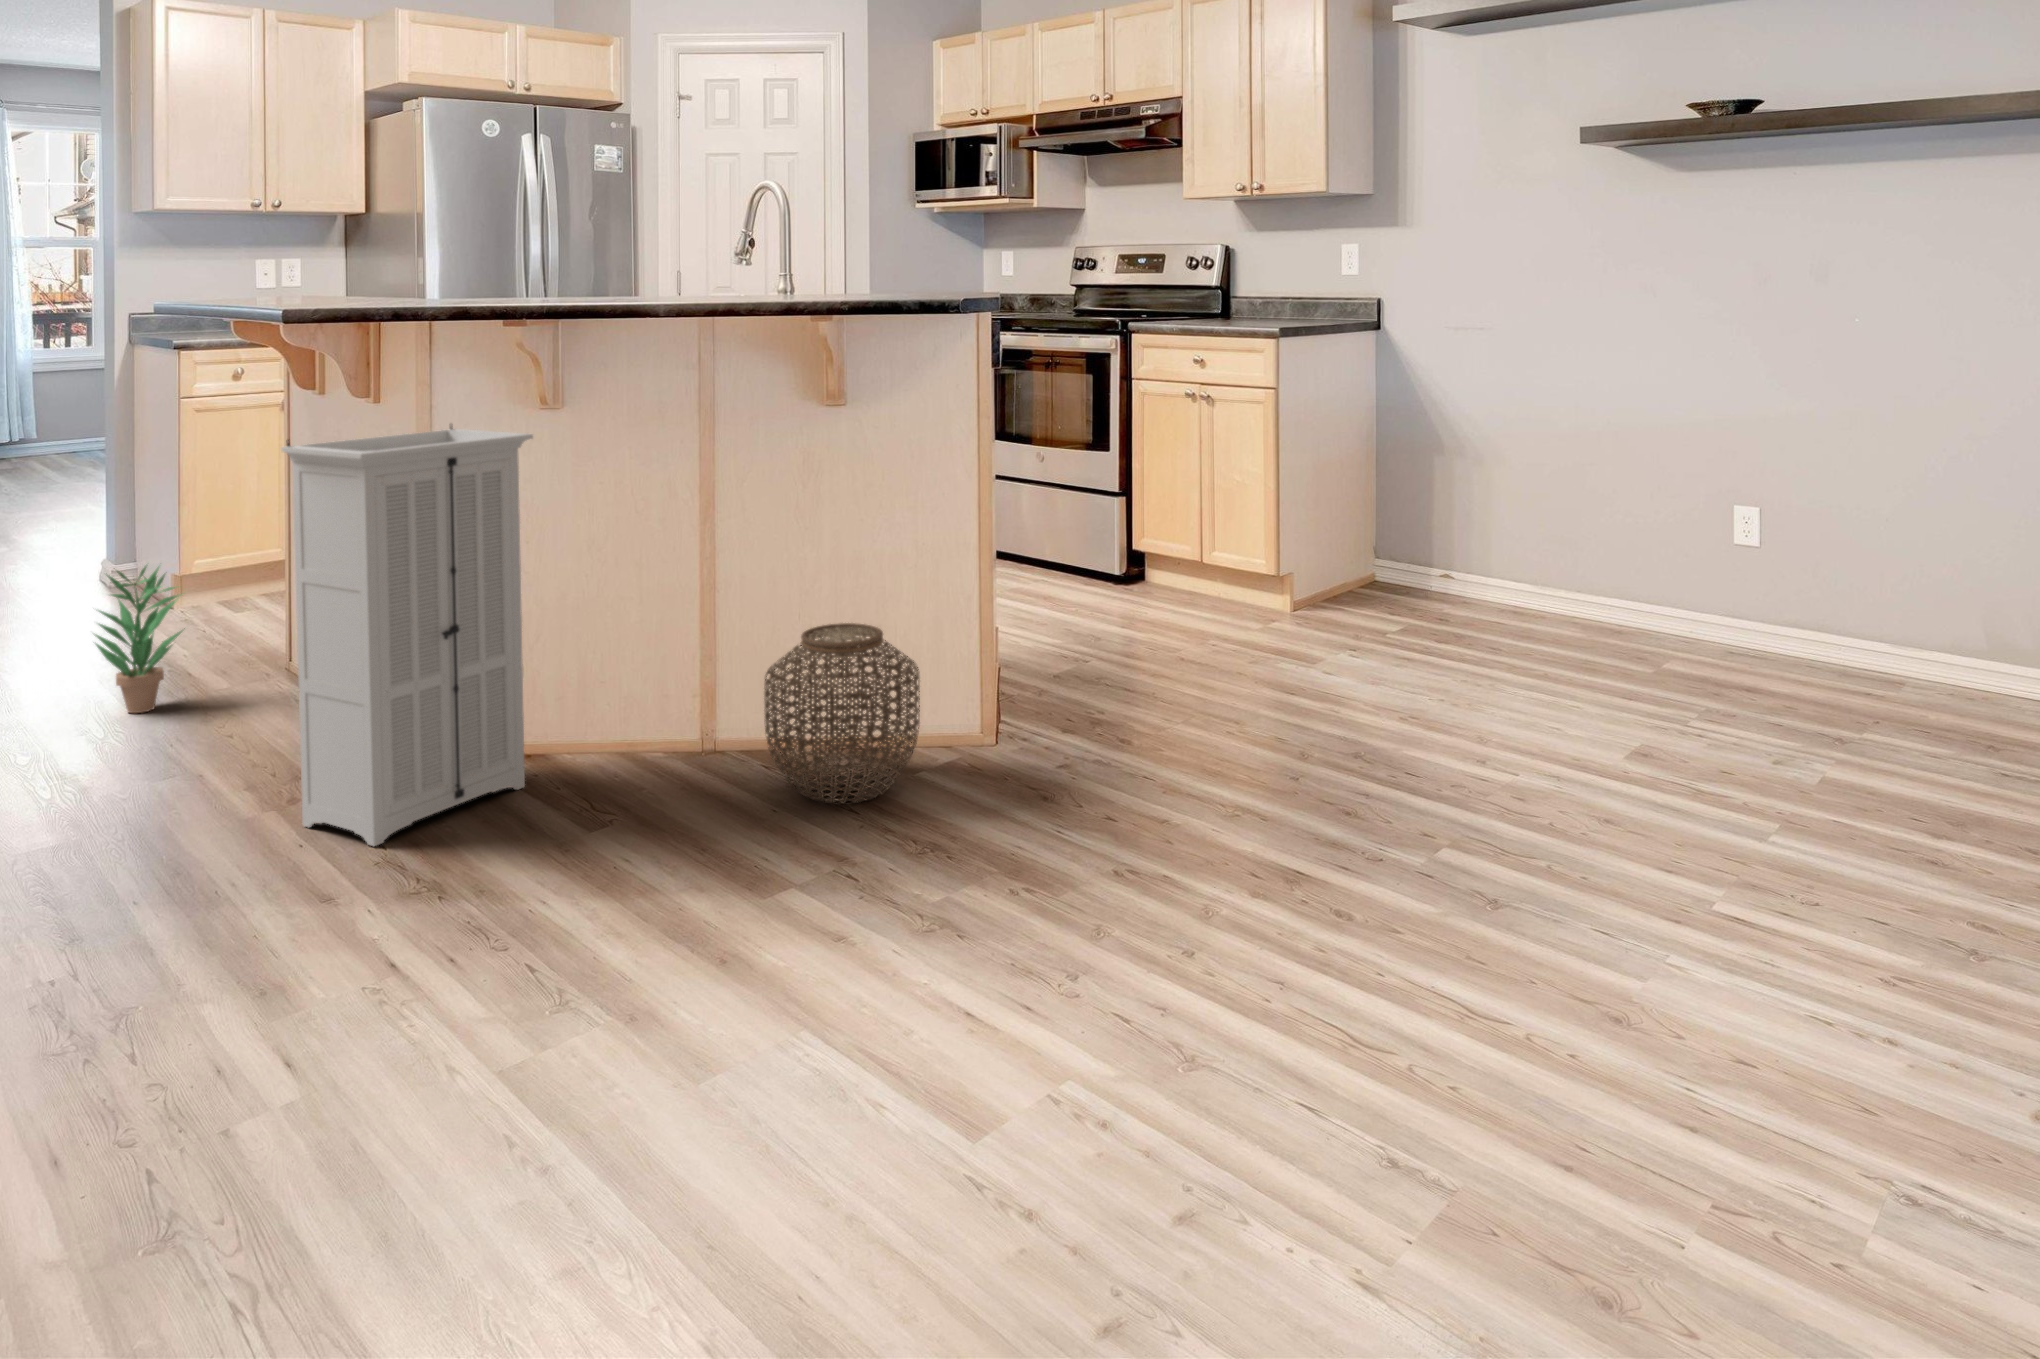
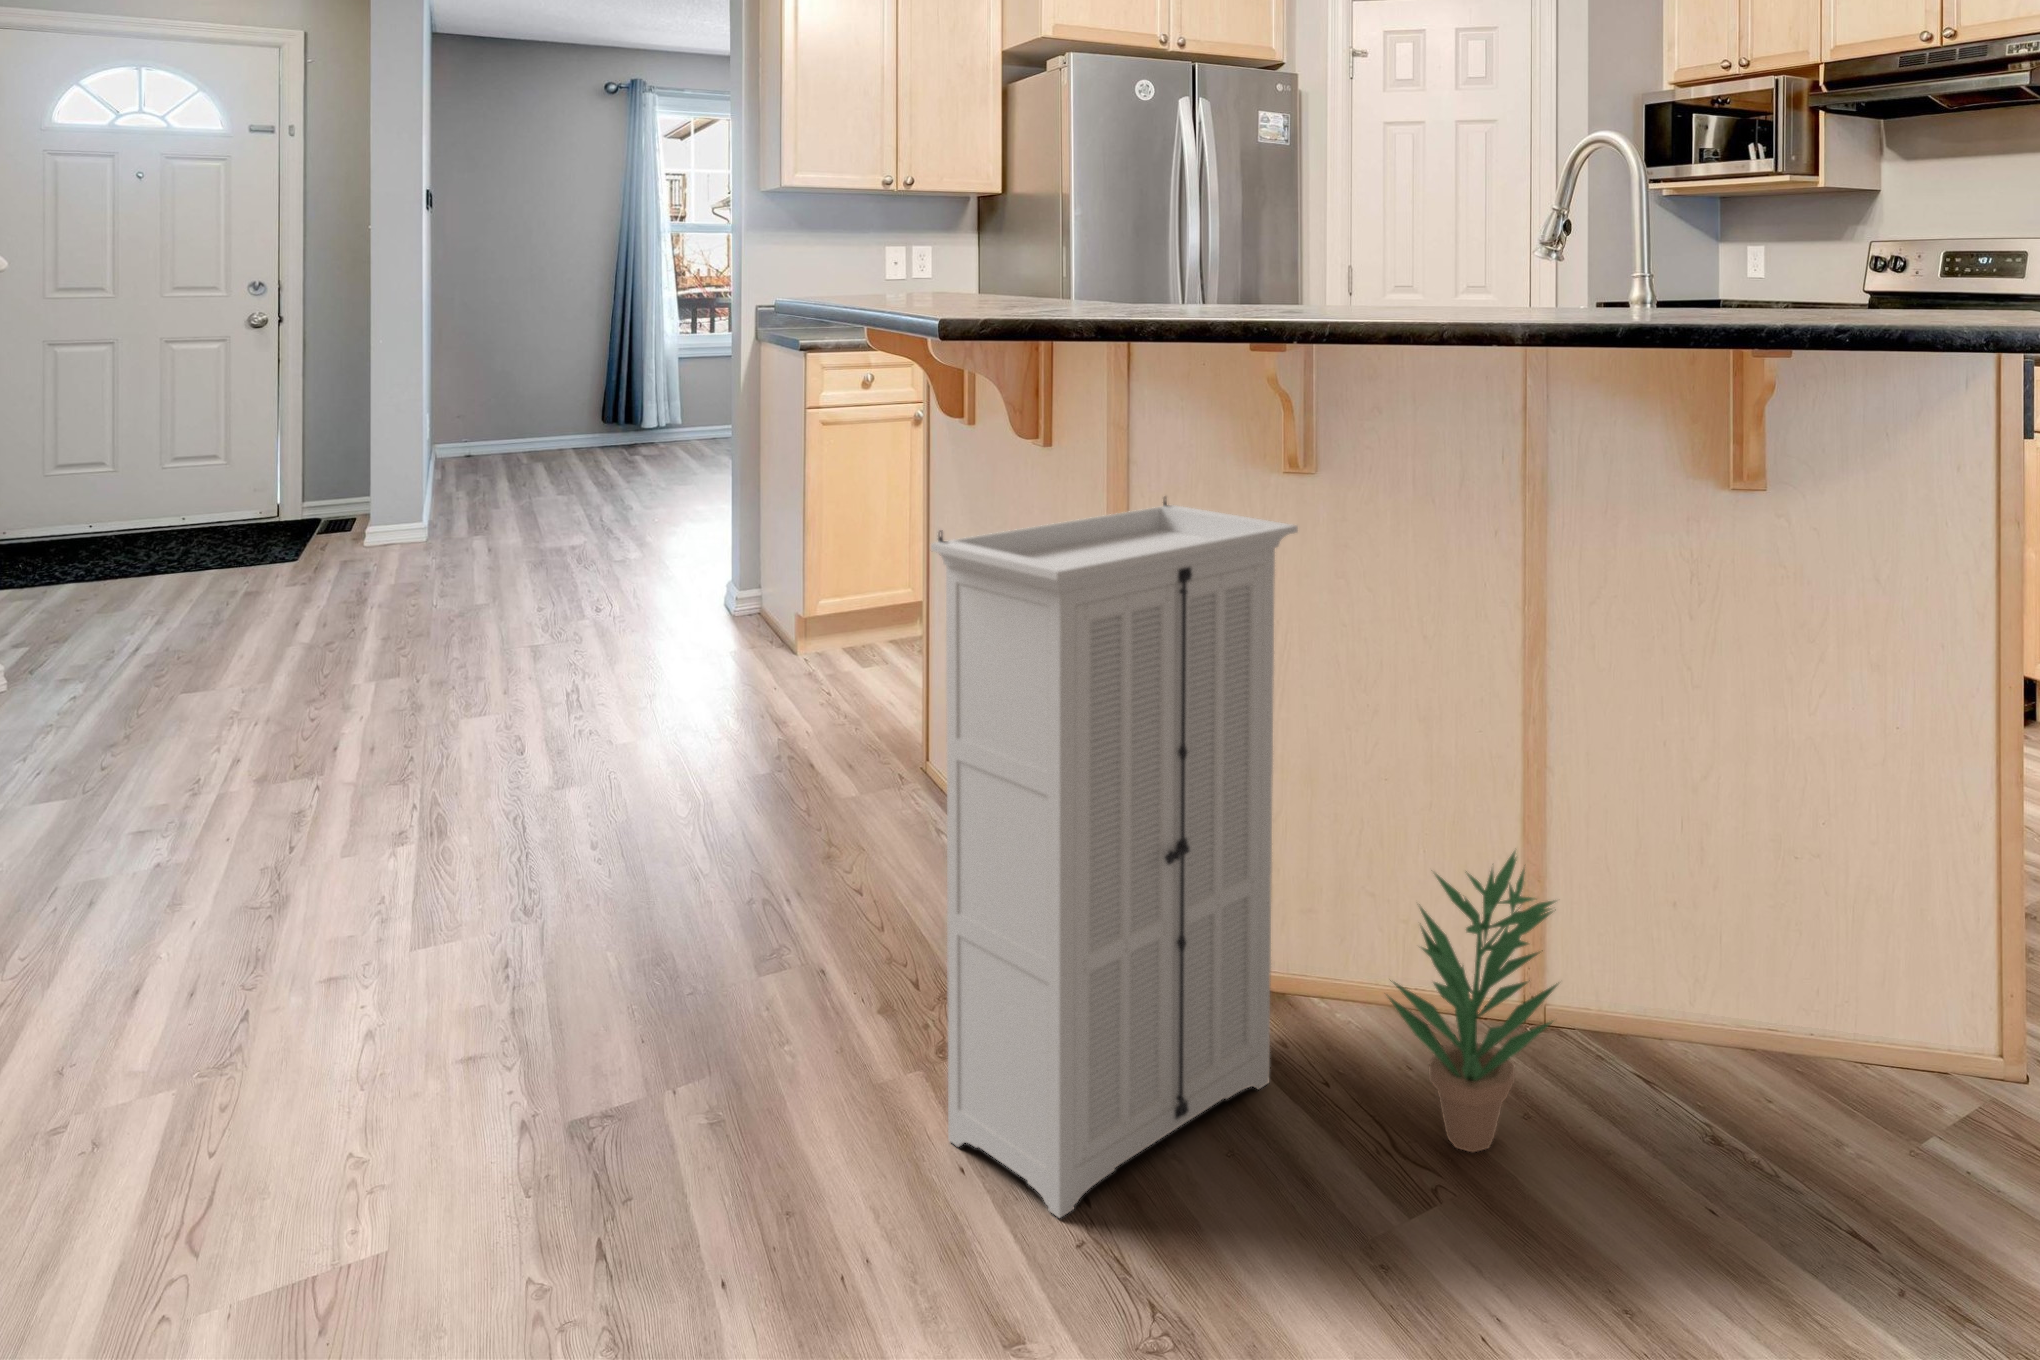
potted plant: present [95,566,185,713] -> present [1388,851,1558,1152]
woven basket: present [765,623,920,804] -> none [1673,869,1959,1212]

